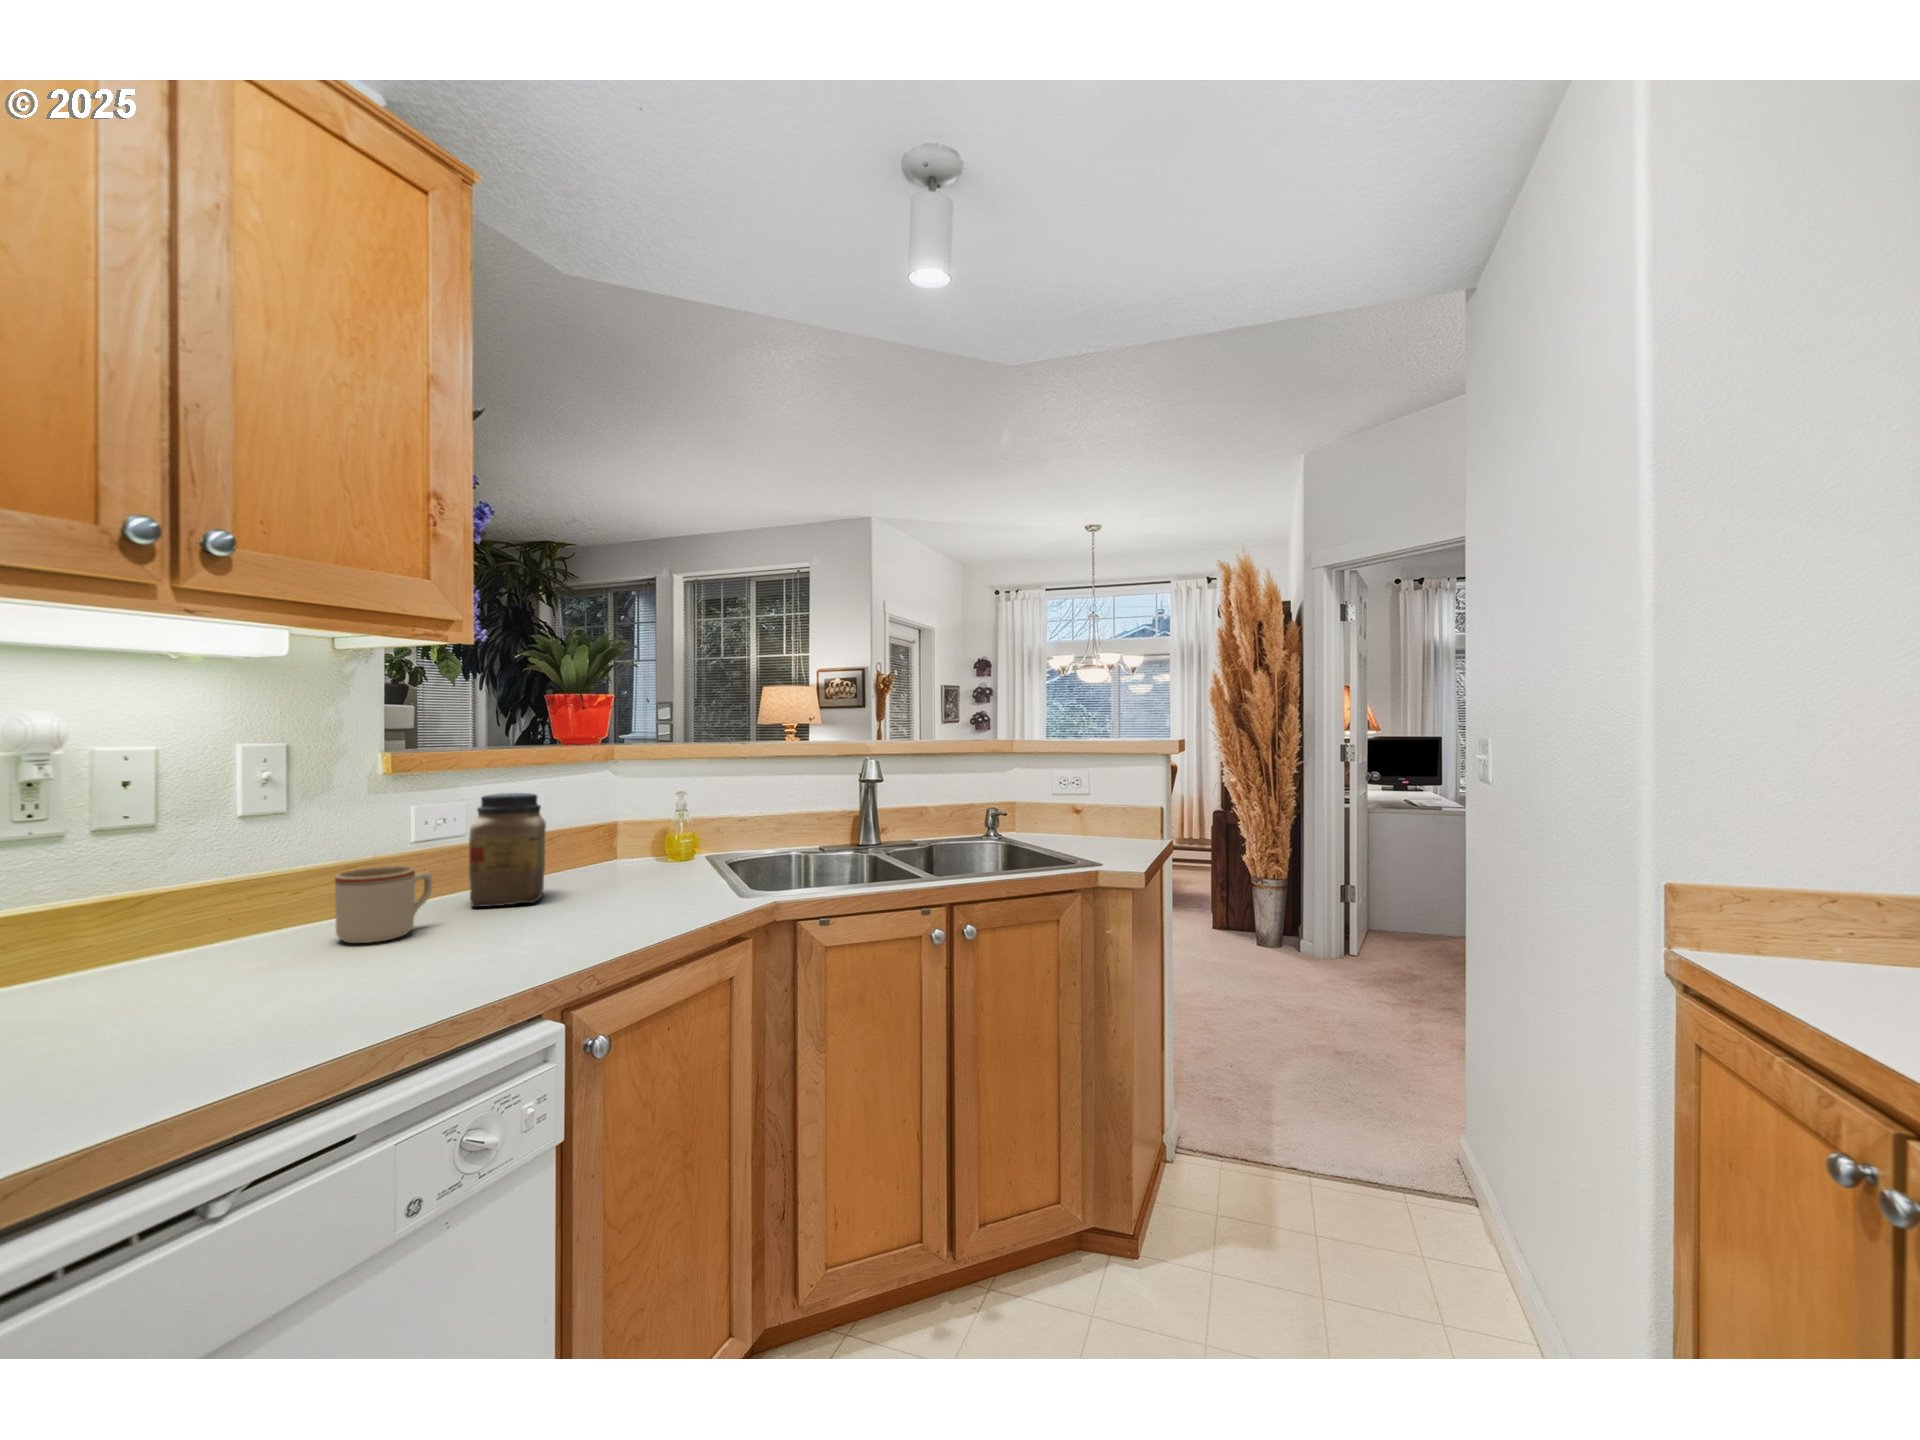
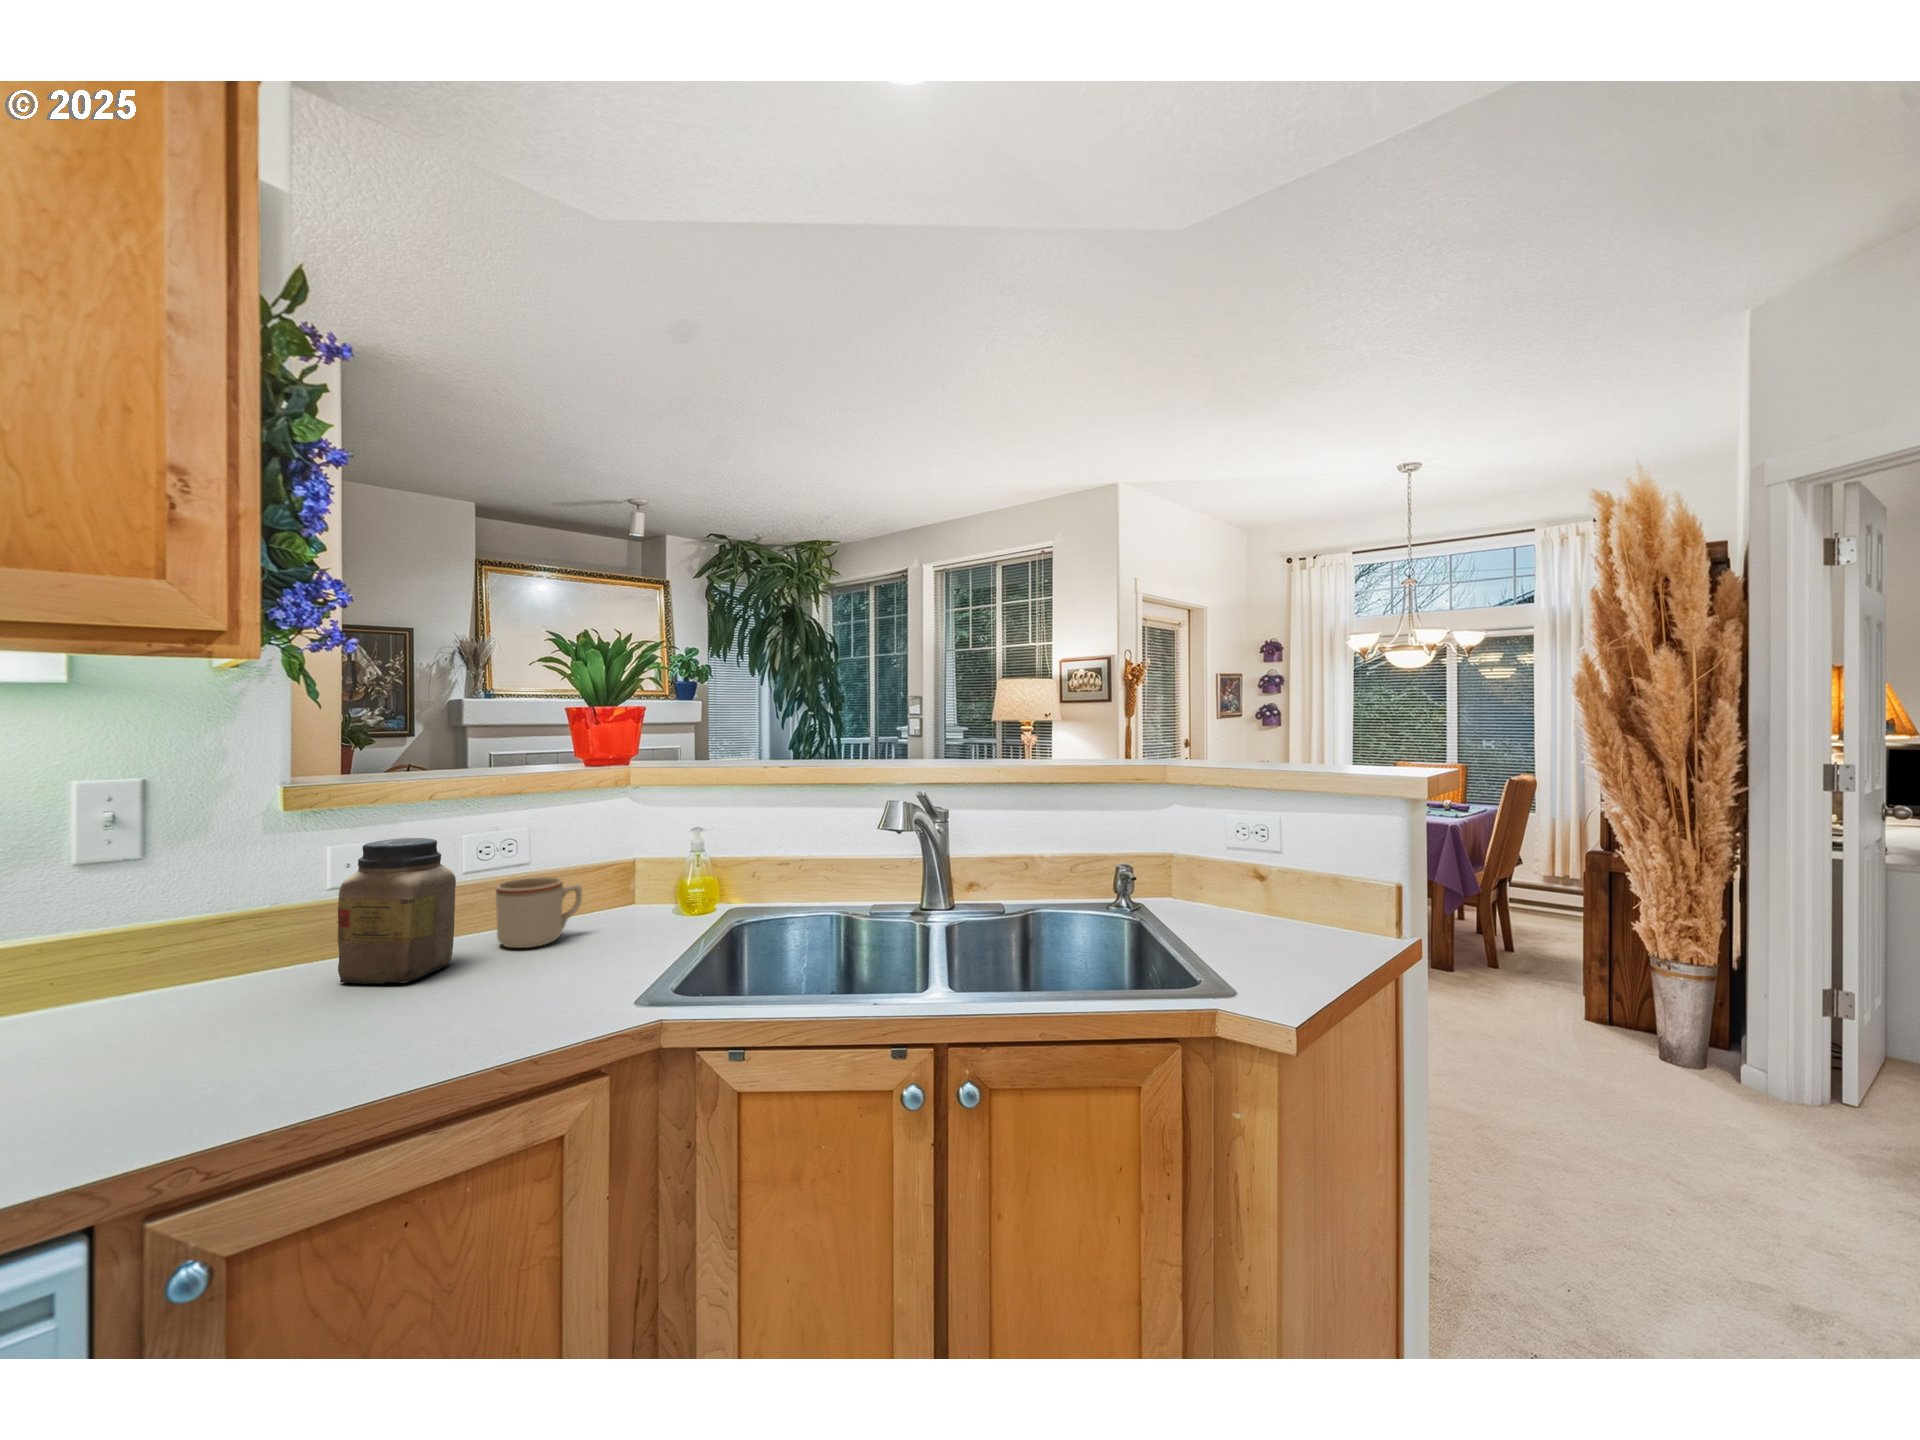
mug: present [335,866,432,943] -> present [496,877,582,948]

